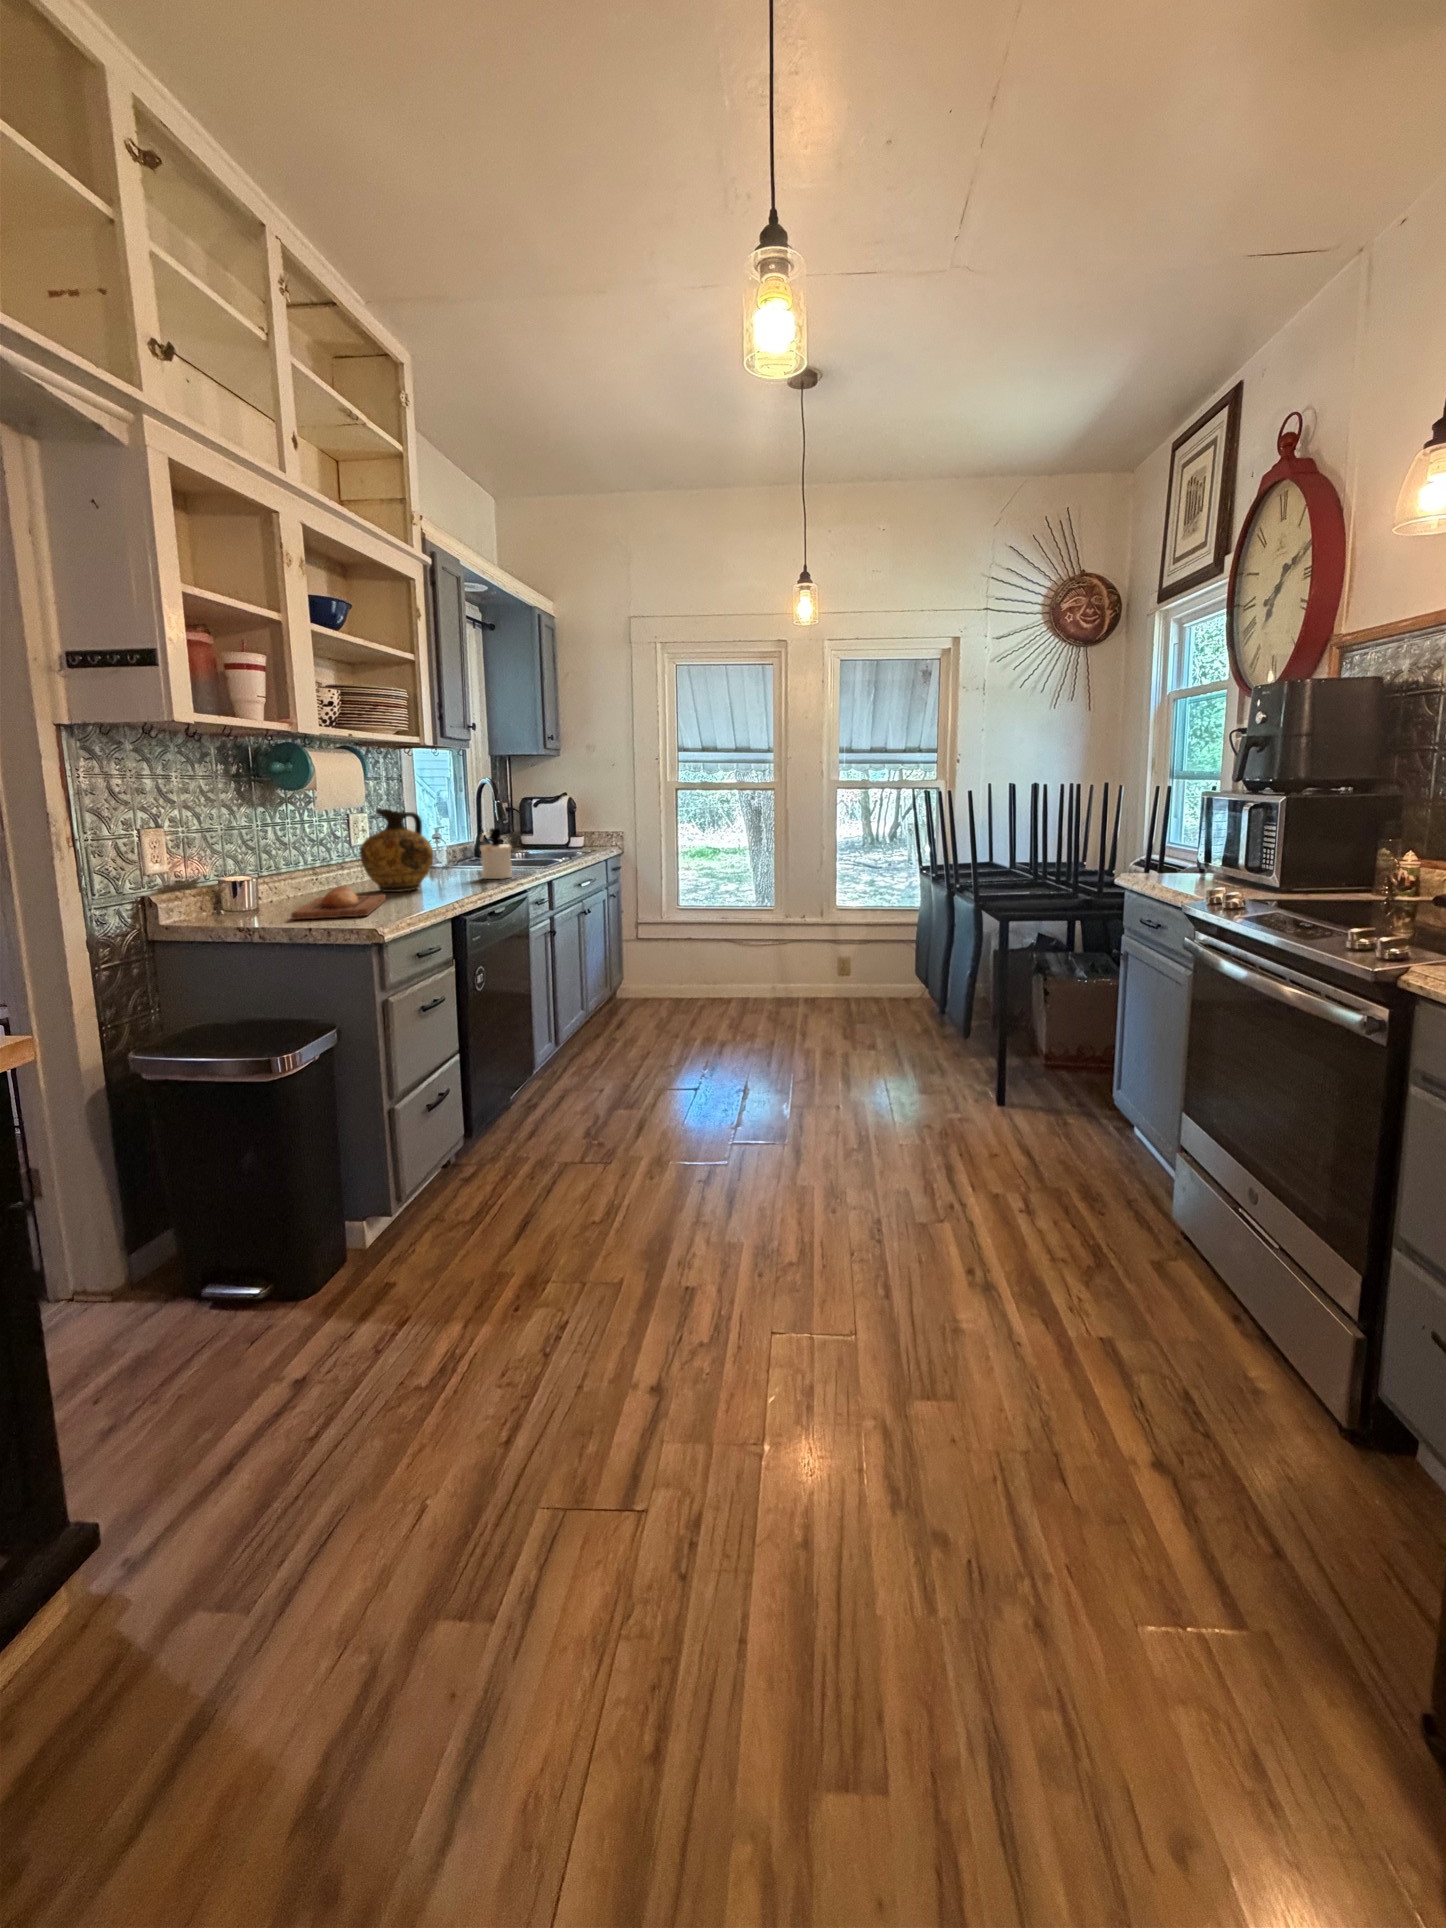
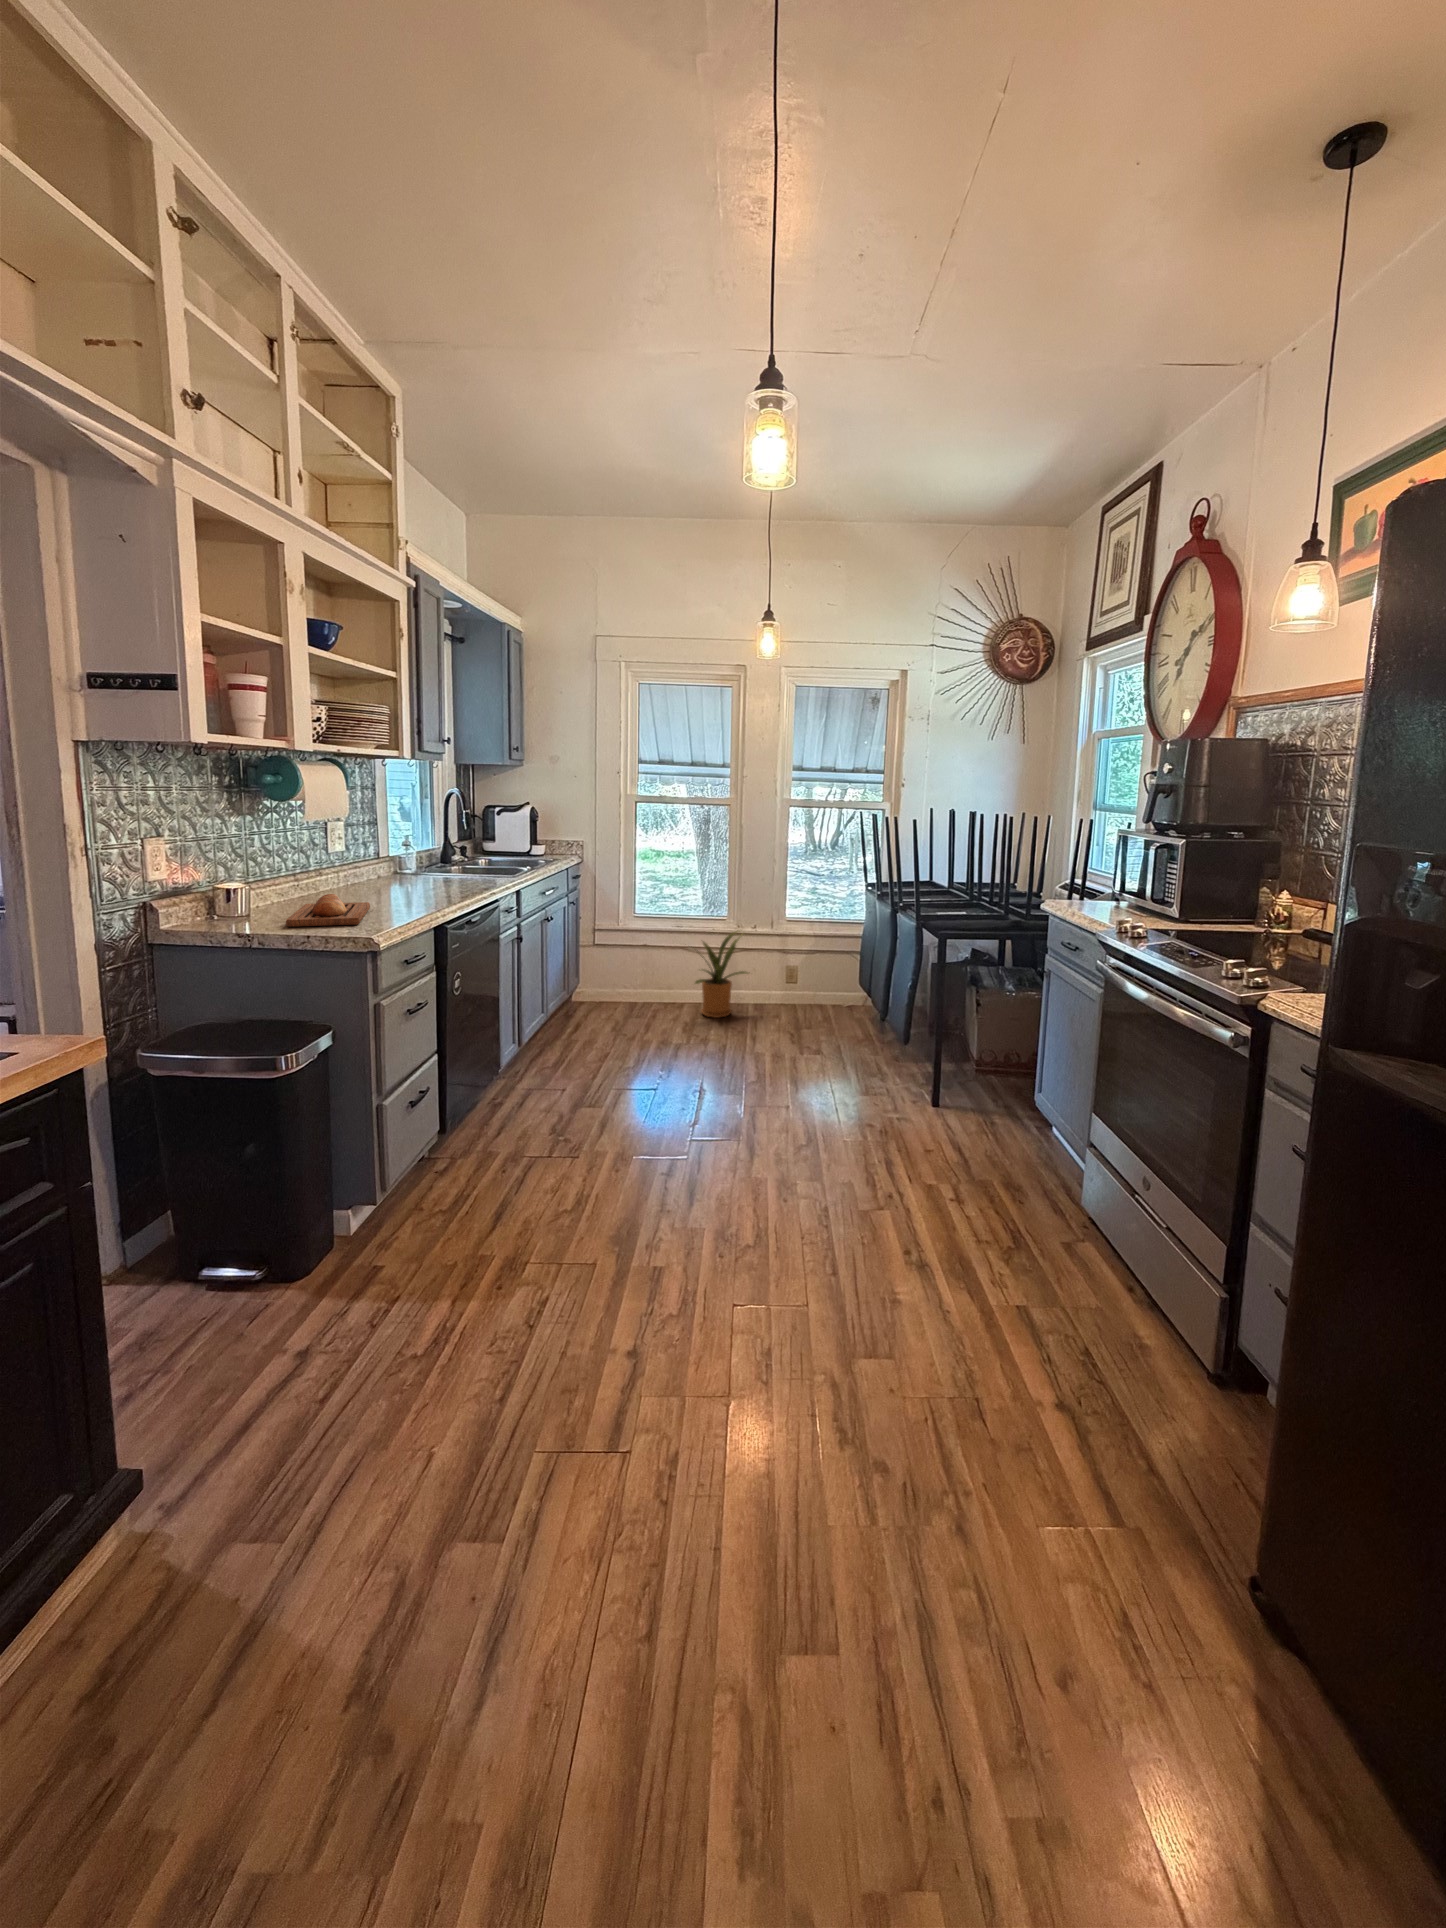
ceramic jug: present [360,808,433,892] -> none [342,819,412,899]
soap dispenser: present [480,828,512,879] -> none [454,839,485,888]
house plant: none [719,919,803,1013] -> present [695,932,748,1018]

